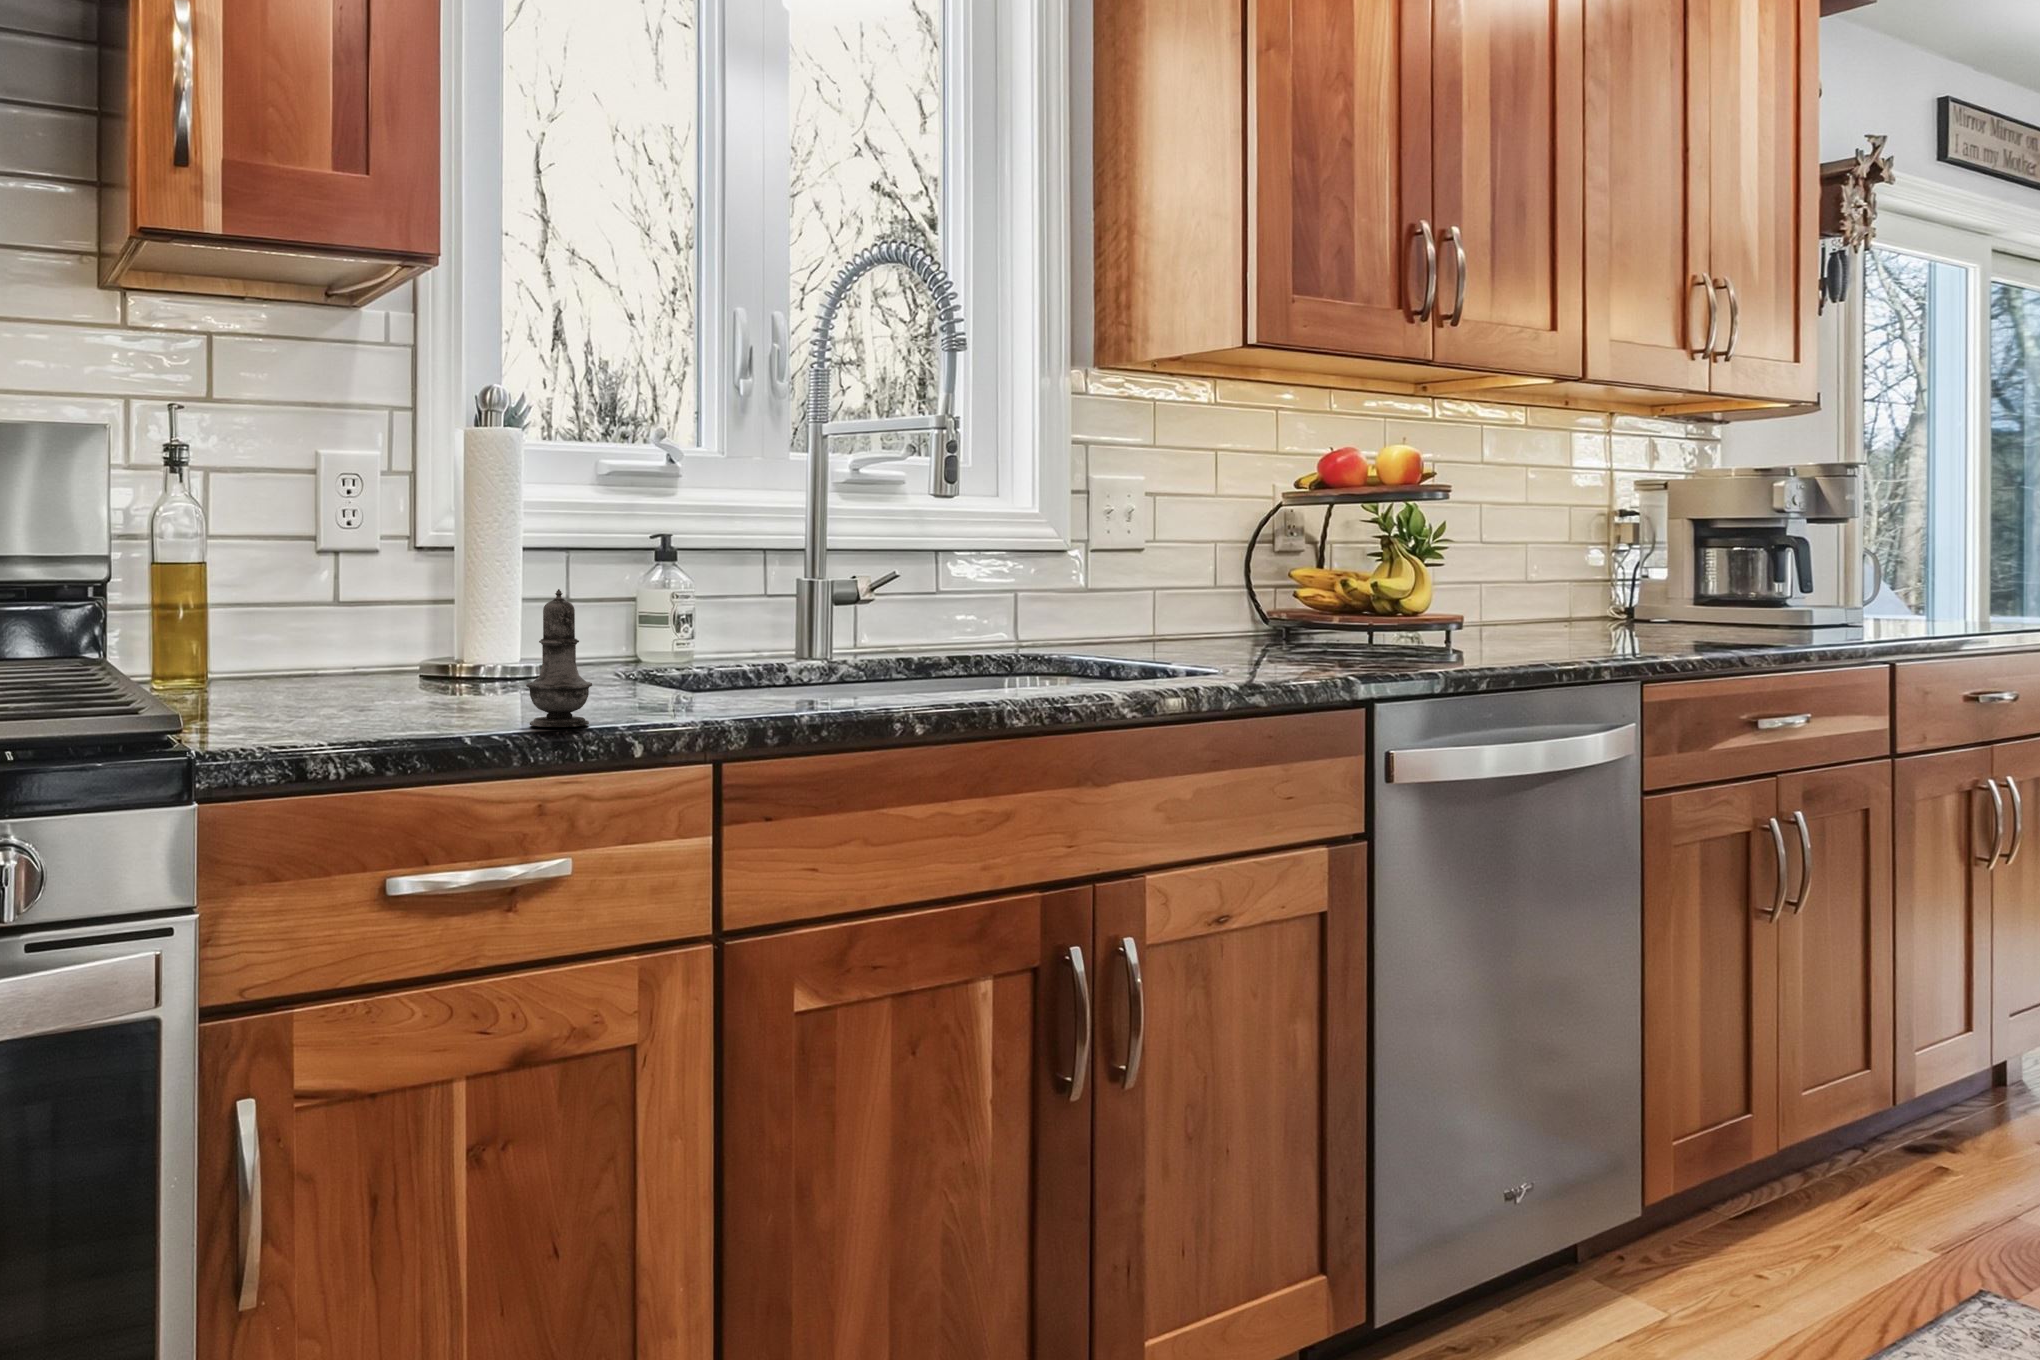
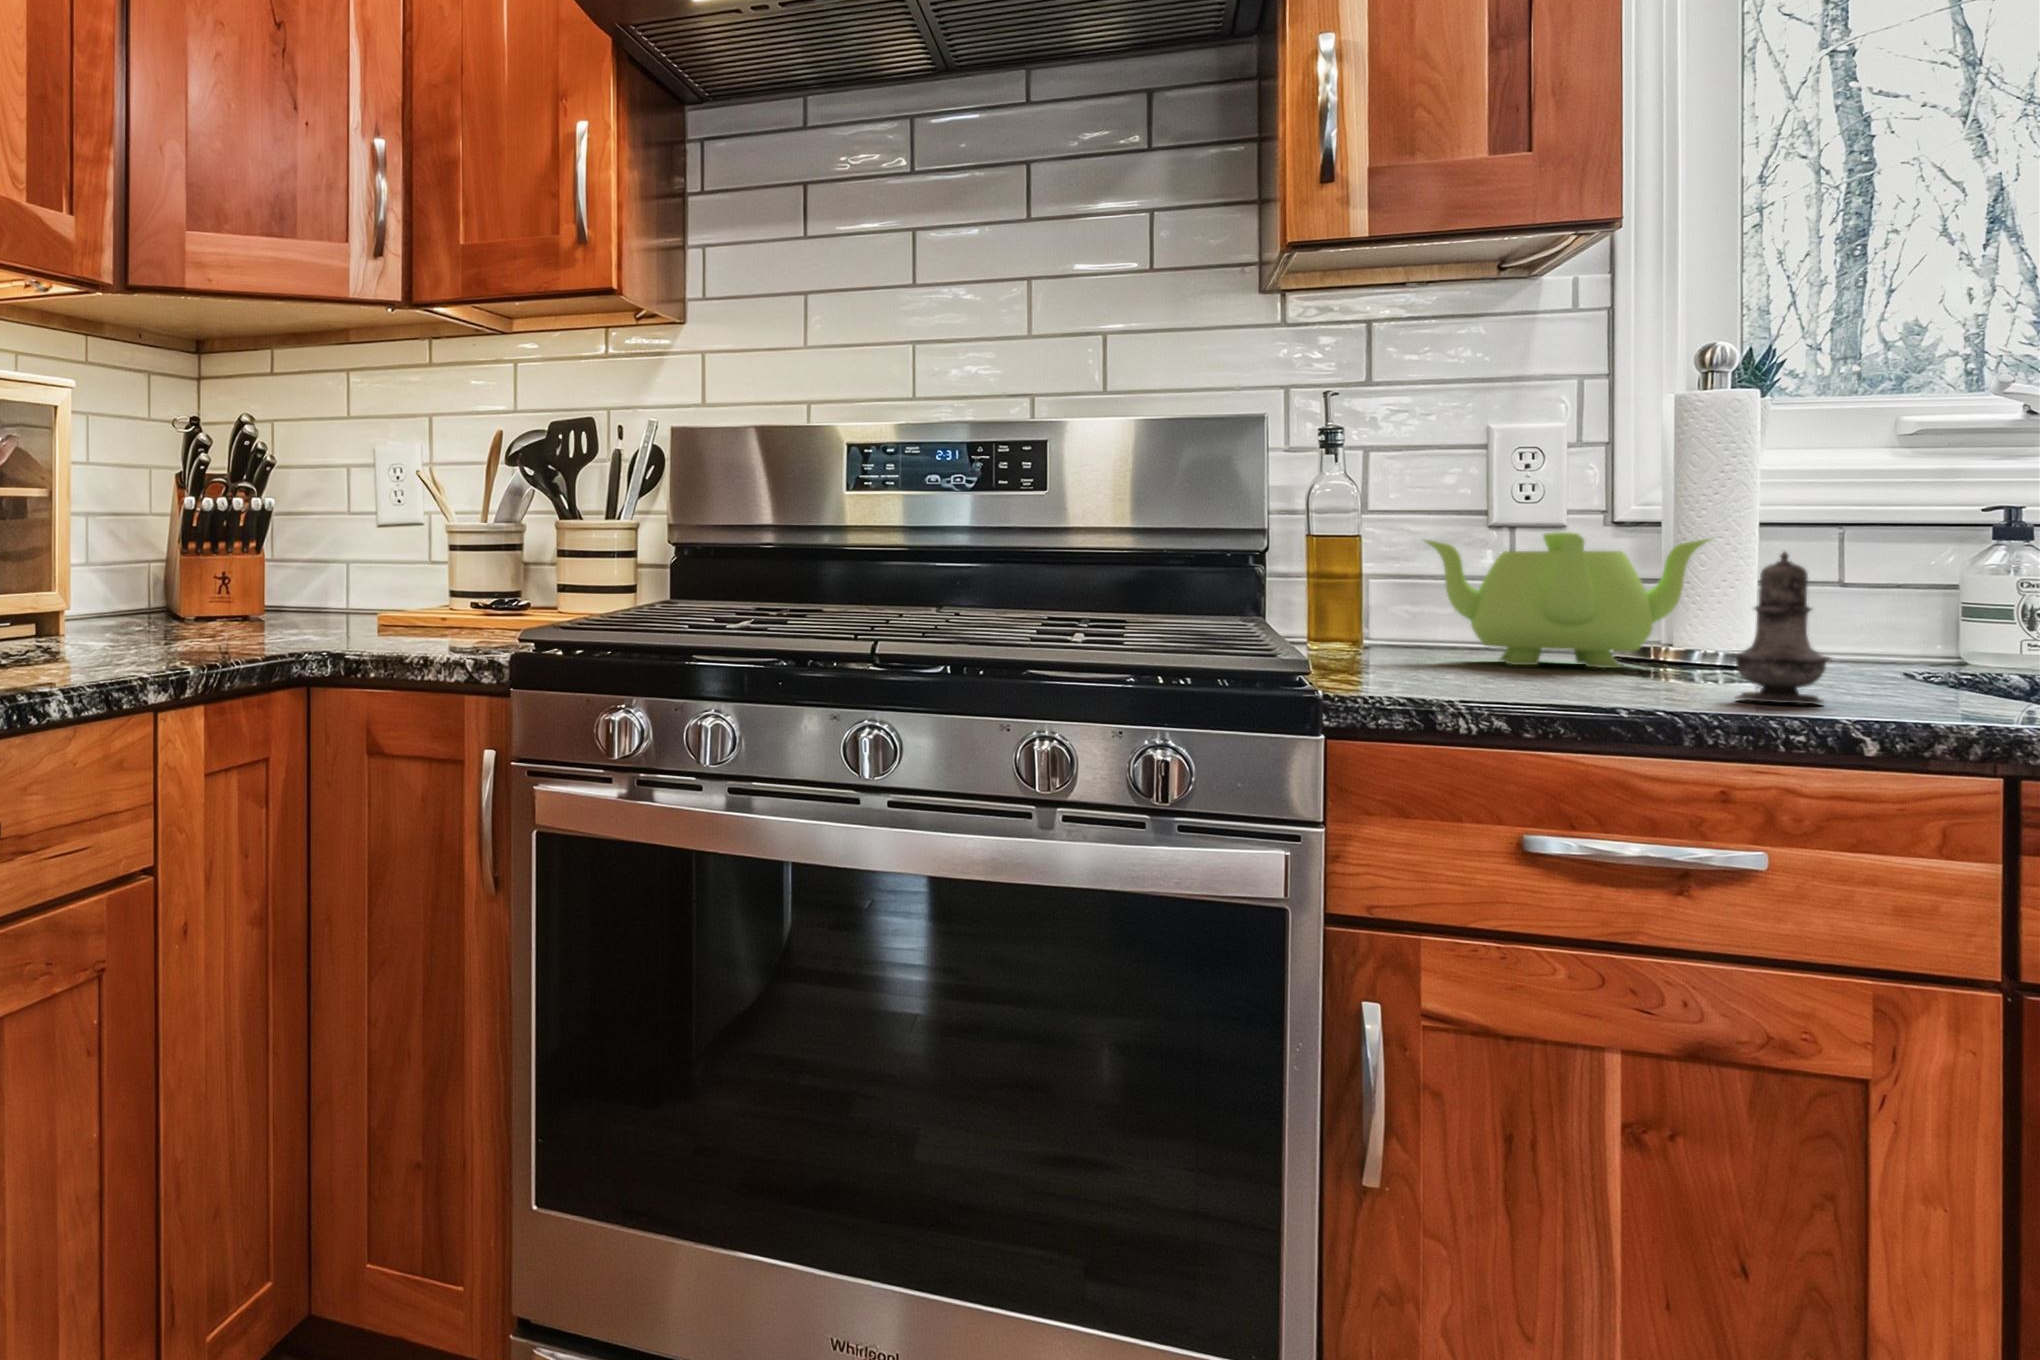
teapot: none [264,562,496,696] -> present [1426,532,1710,668]

